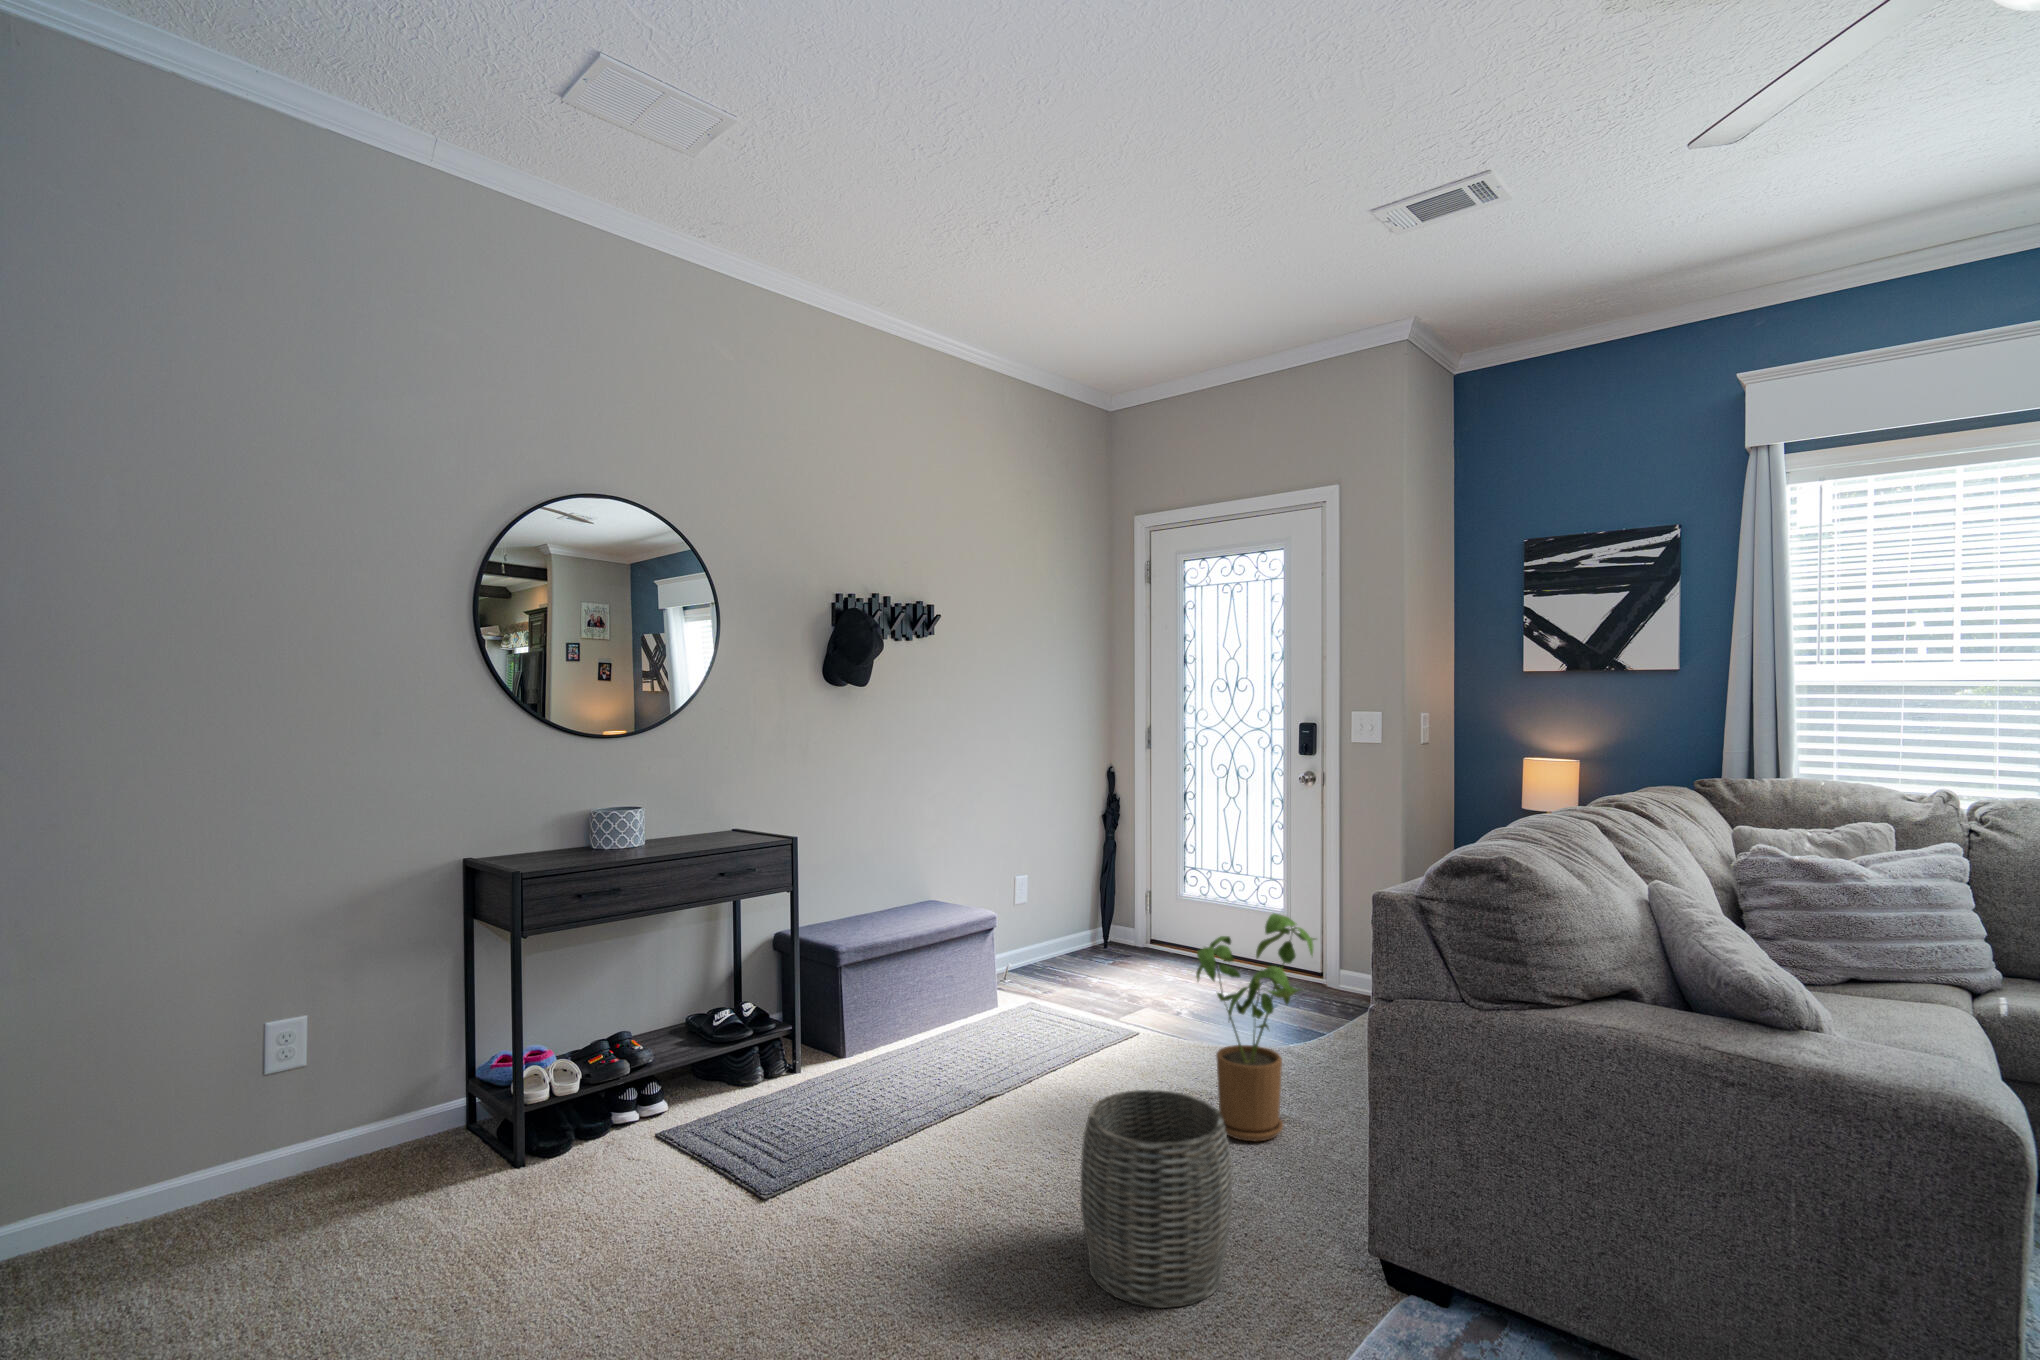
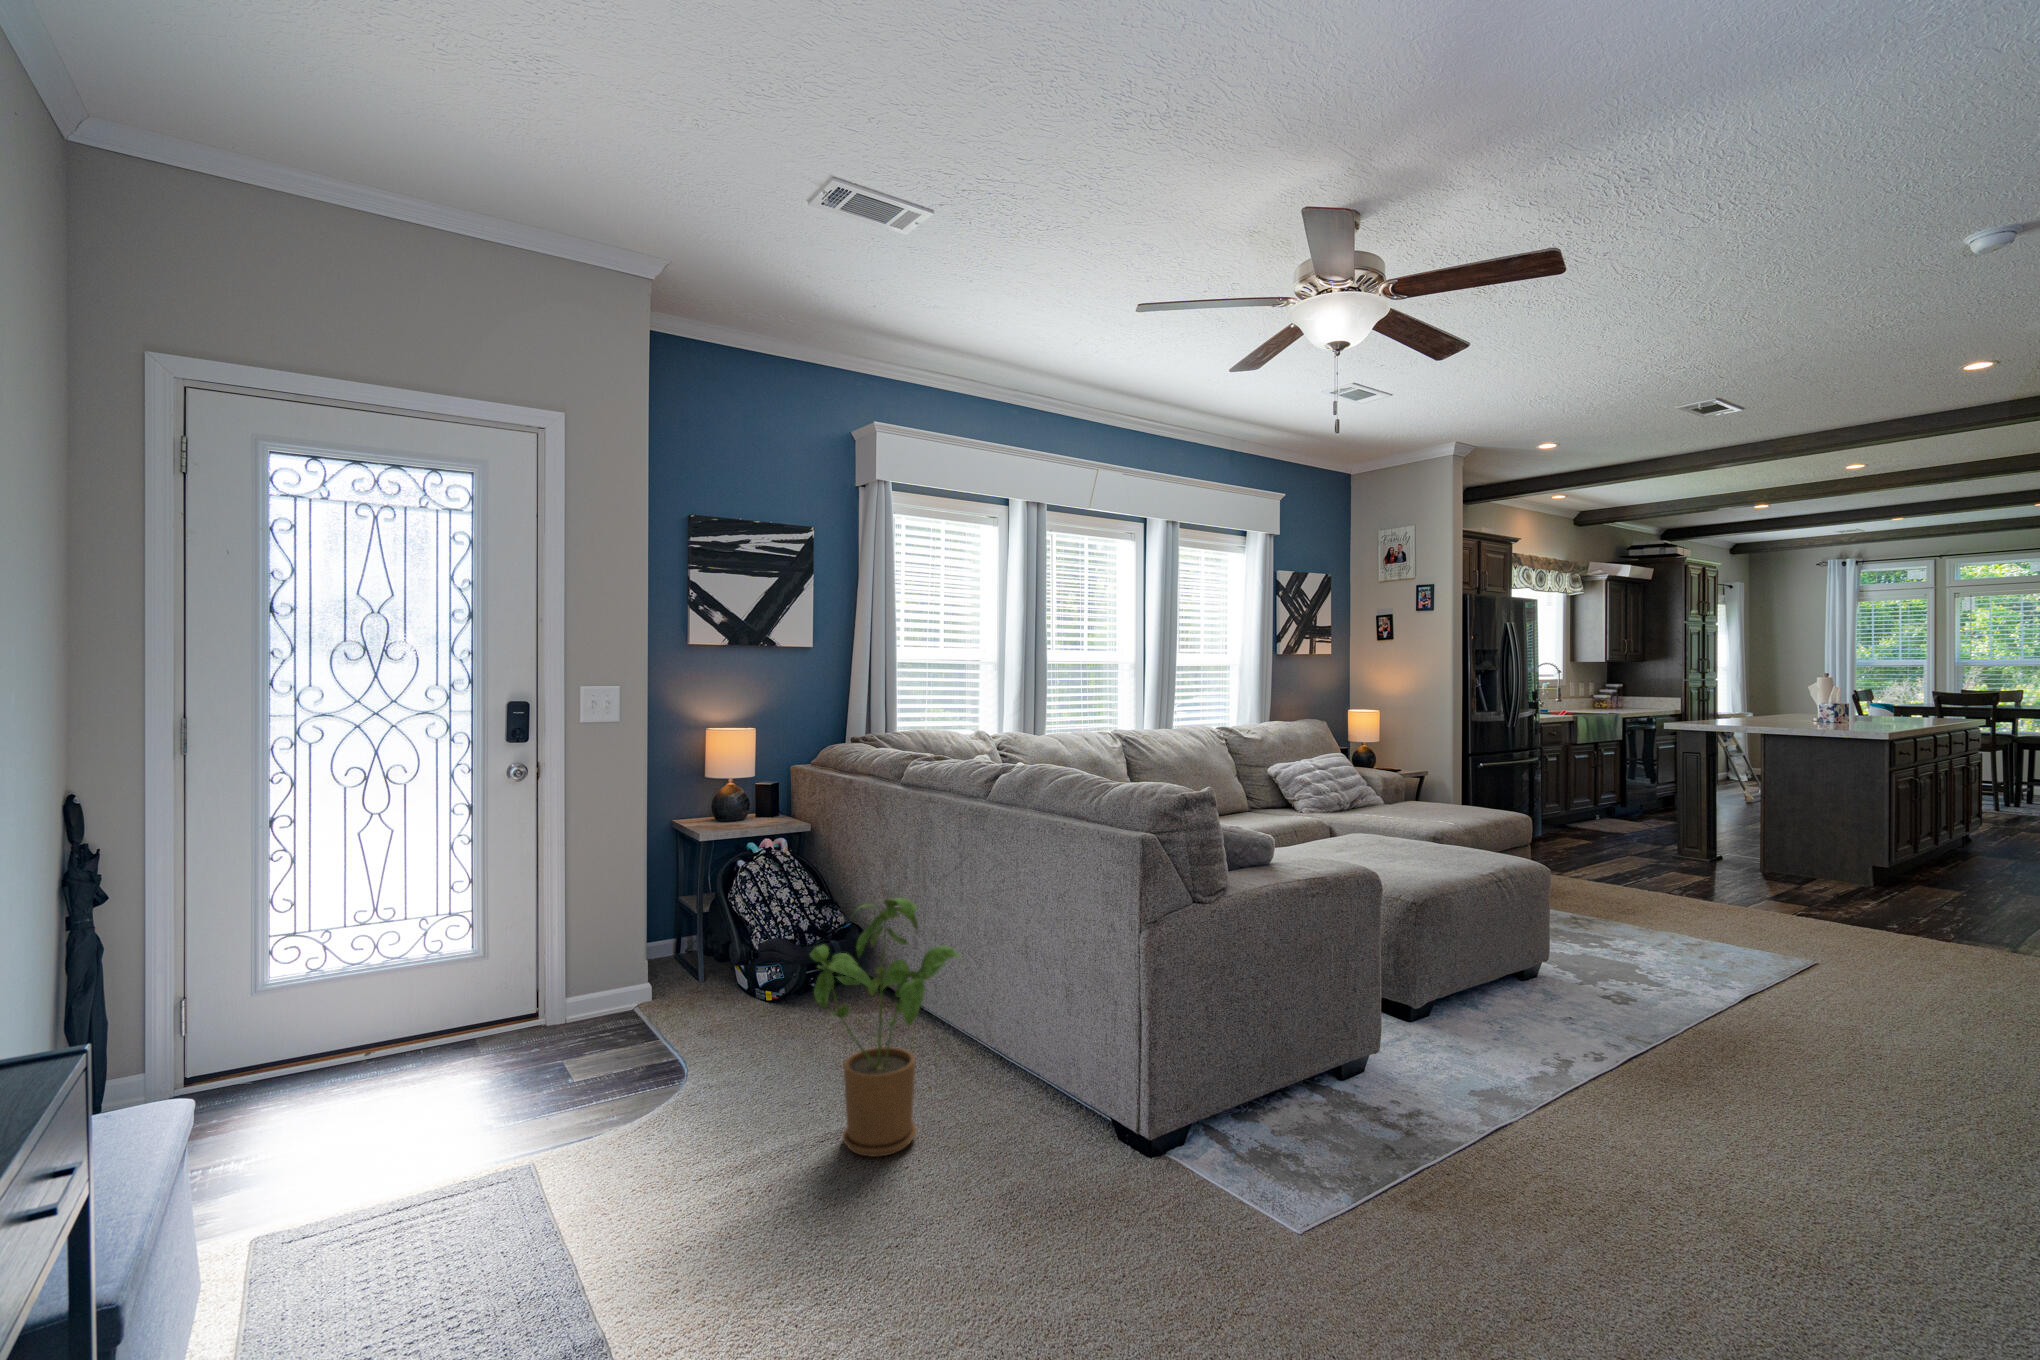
woven basket: present [1081,1090,1232,1308] -> none [1060,1067,1214,1294]

